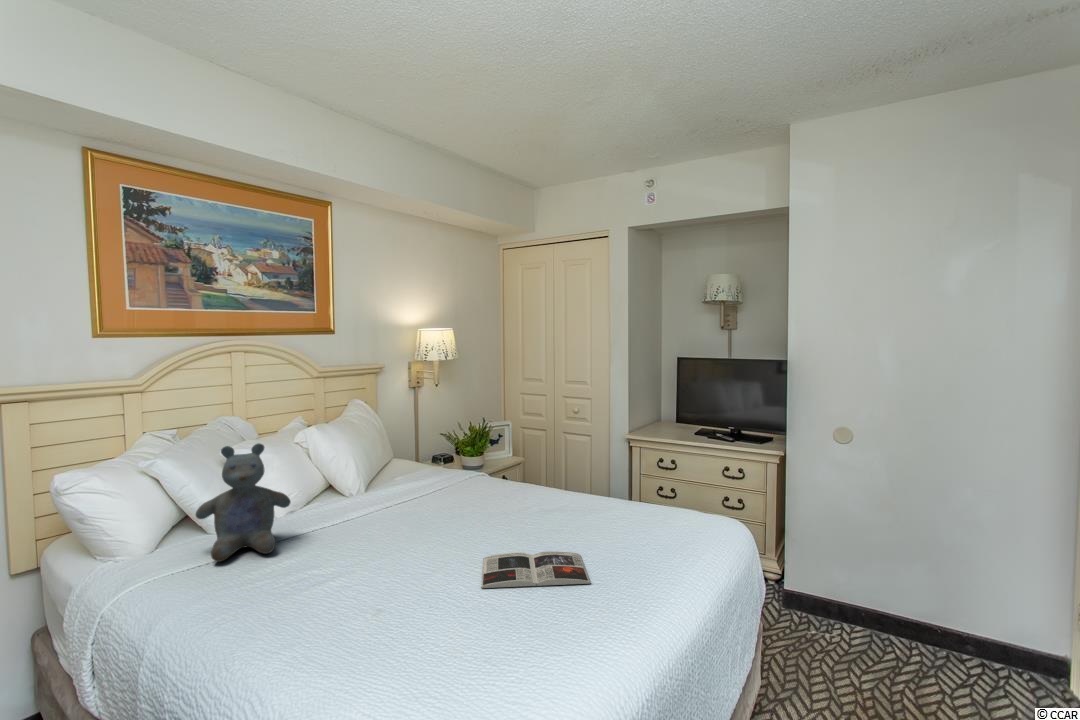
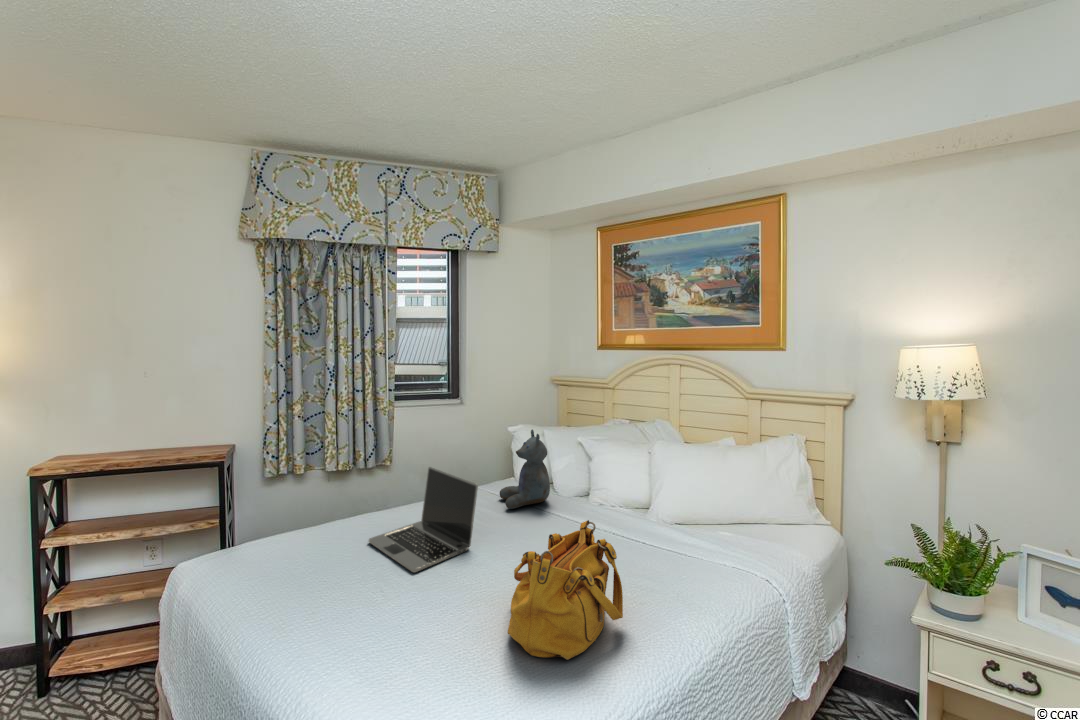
handbag: none [471,451,554,526] -> present [508,520,623,660]
laptop: none [270,485,440,636] -> present [369,467,478,572]
magazine: present [482,551,591,588] -> none [332,592,445,668]

